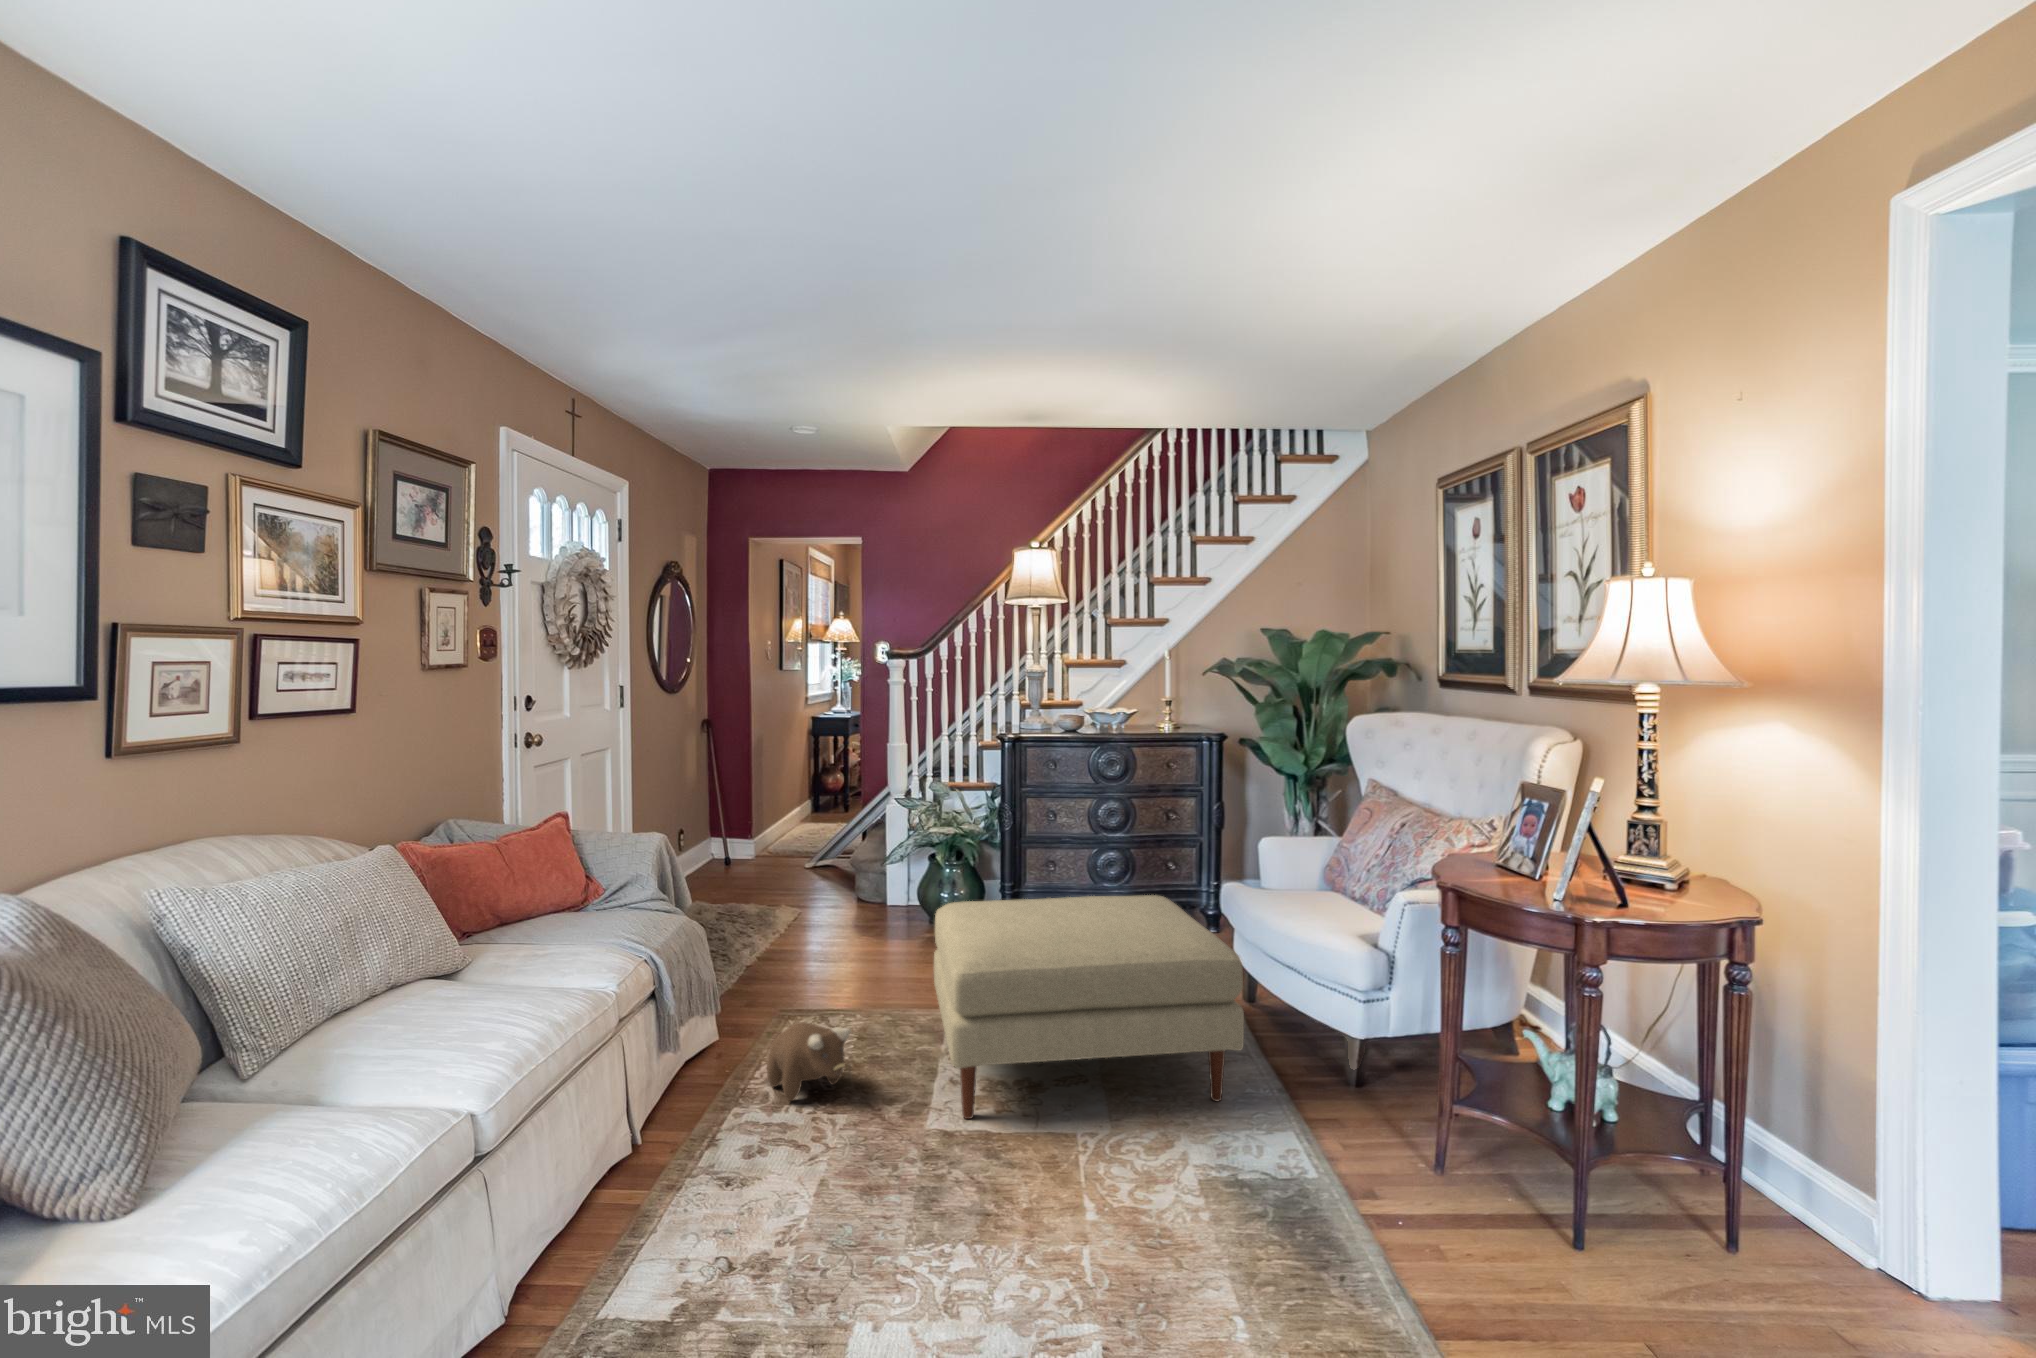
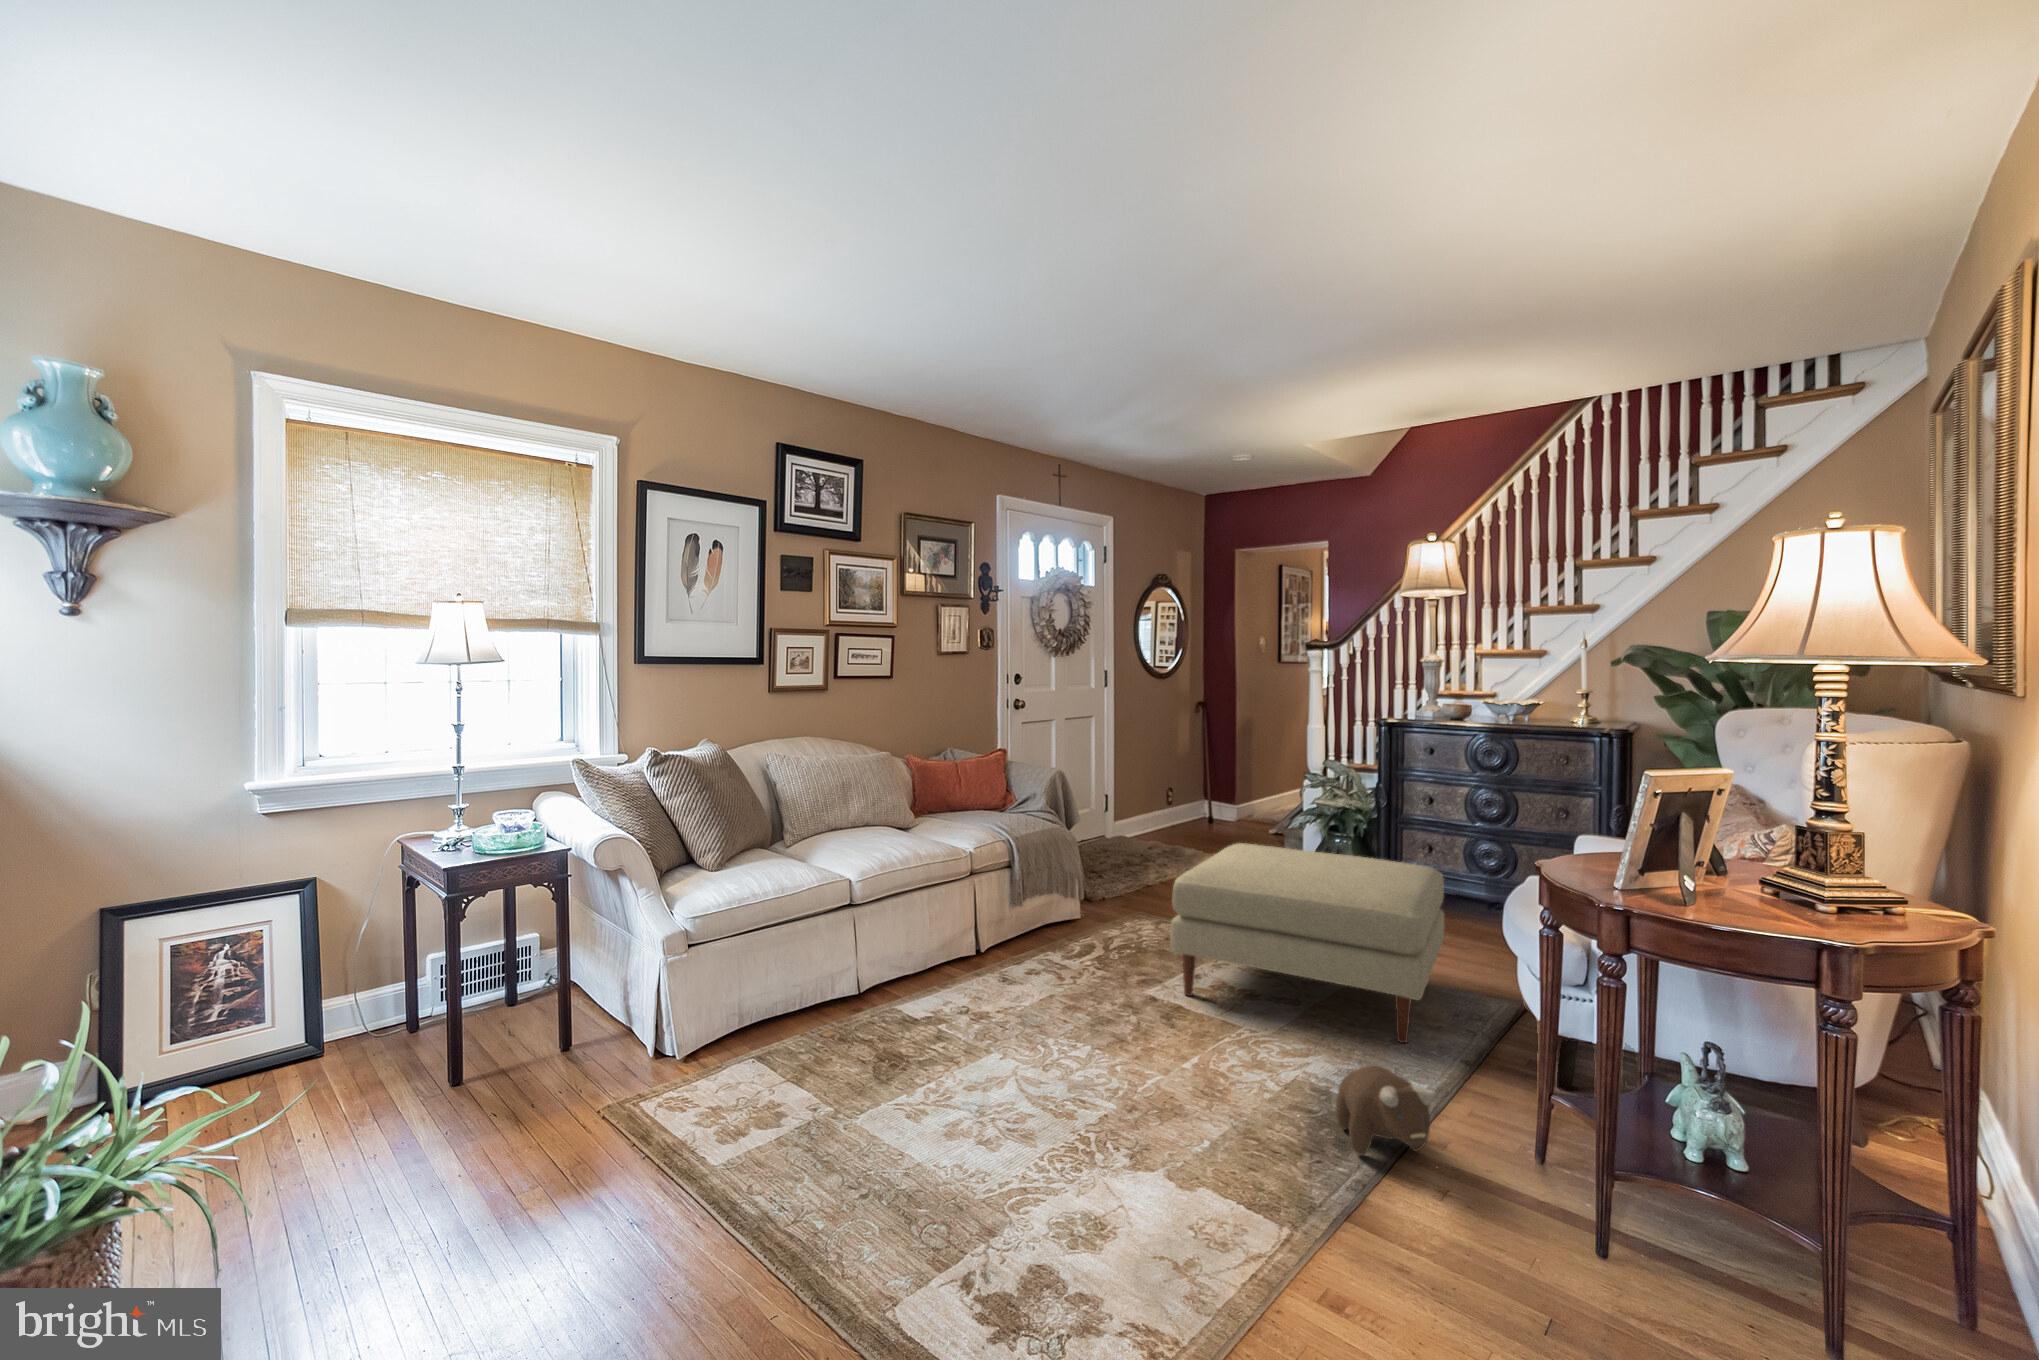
plush toy: present [767,1022,851,1101] -> present [1336,1065,1436,1155]

